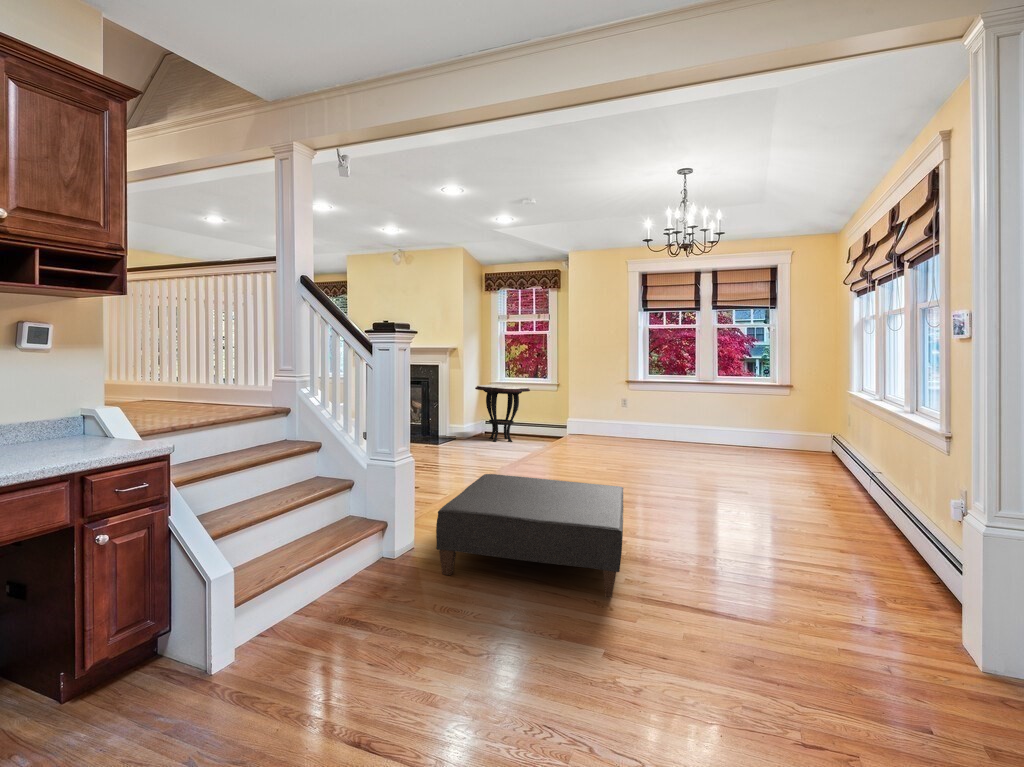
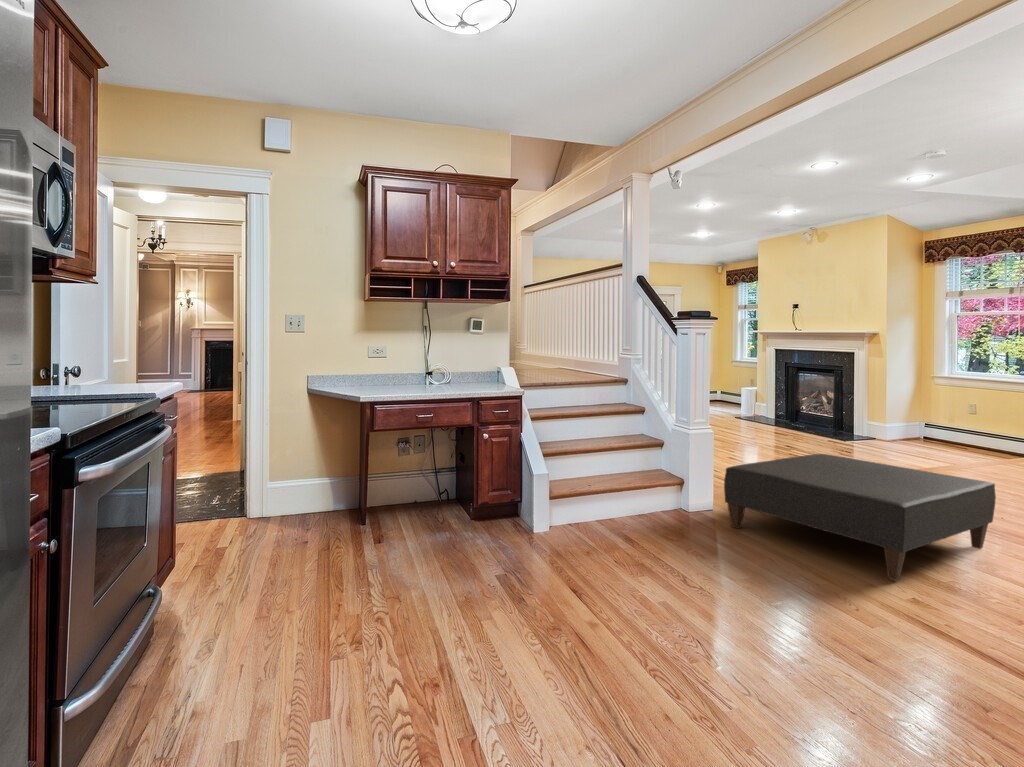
side table: present [475,385,530,442] -> none [901,376,989,447]

